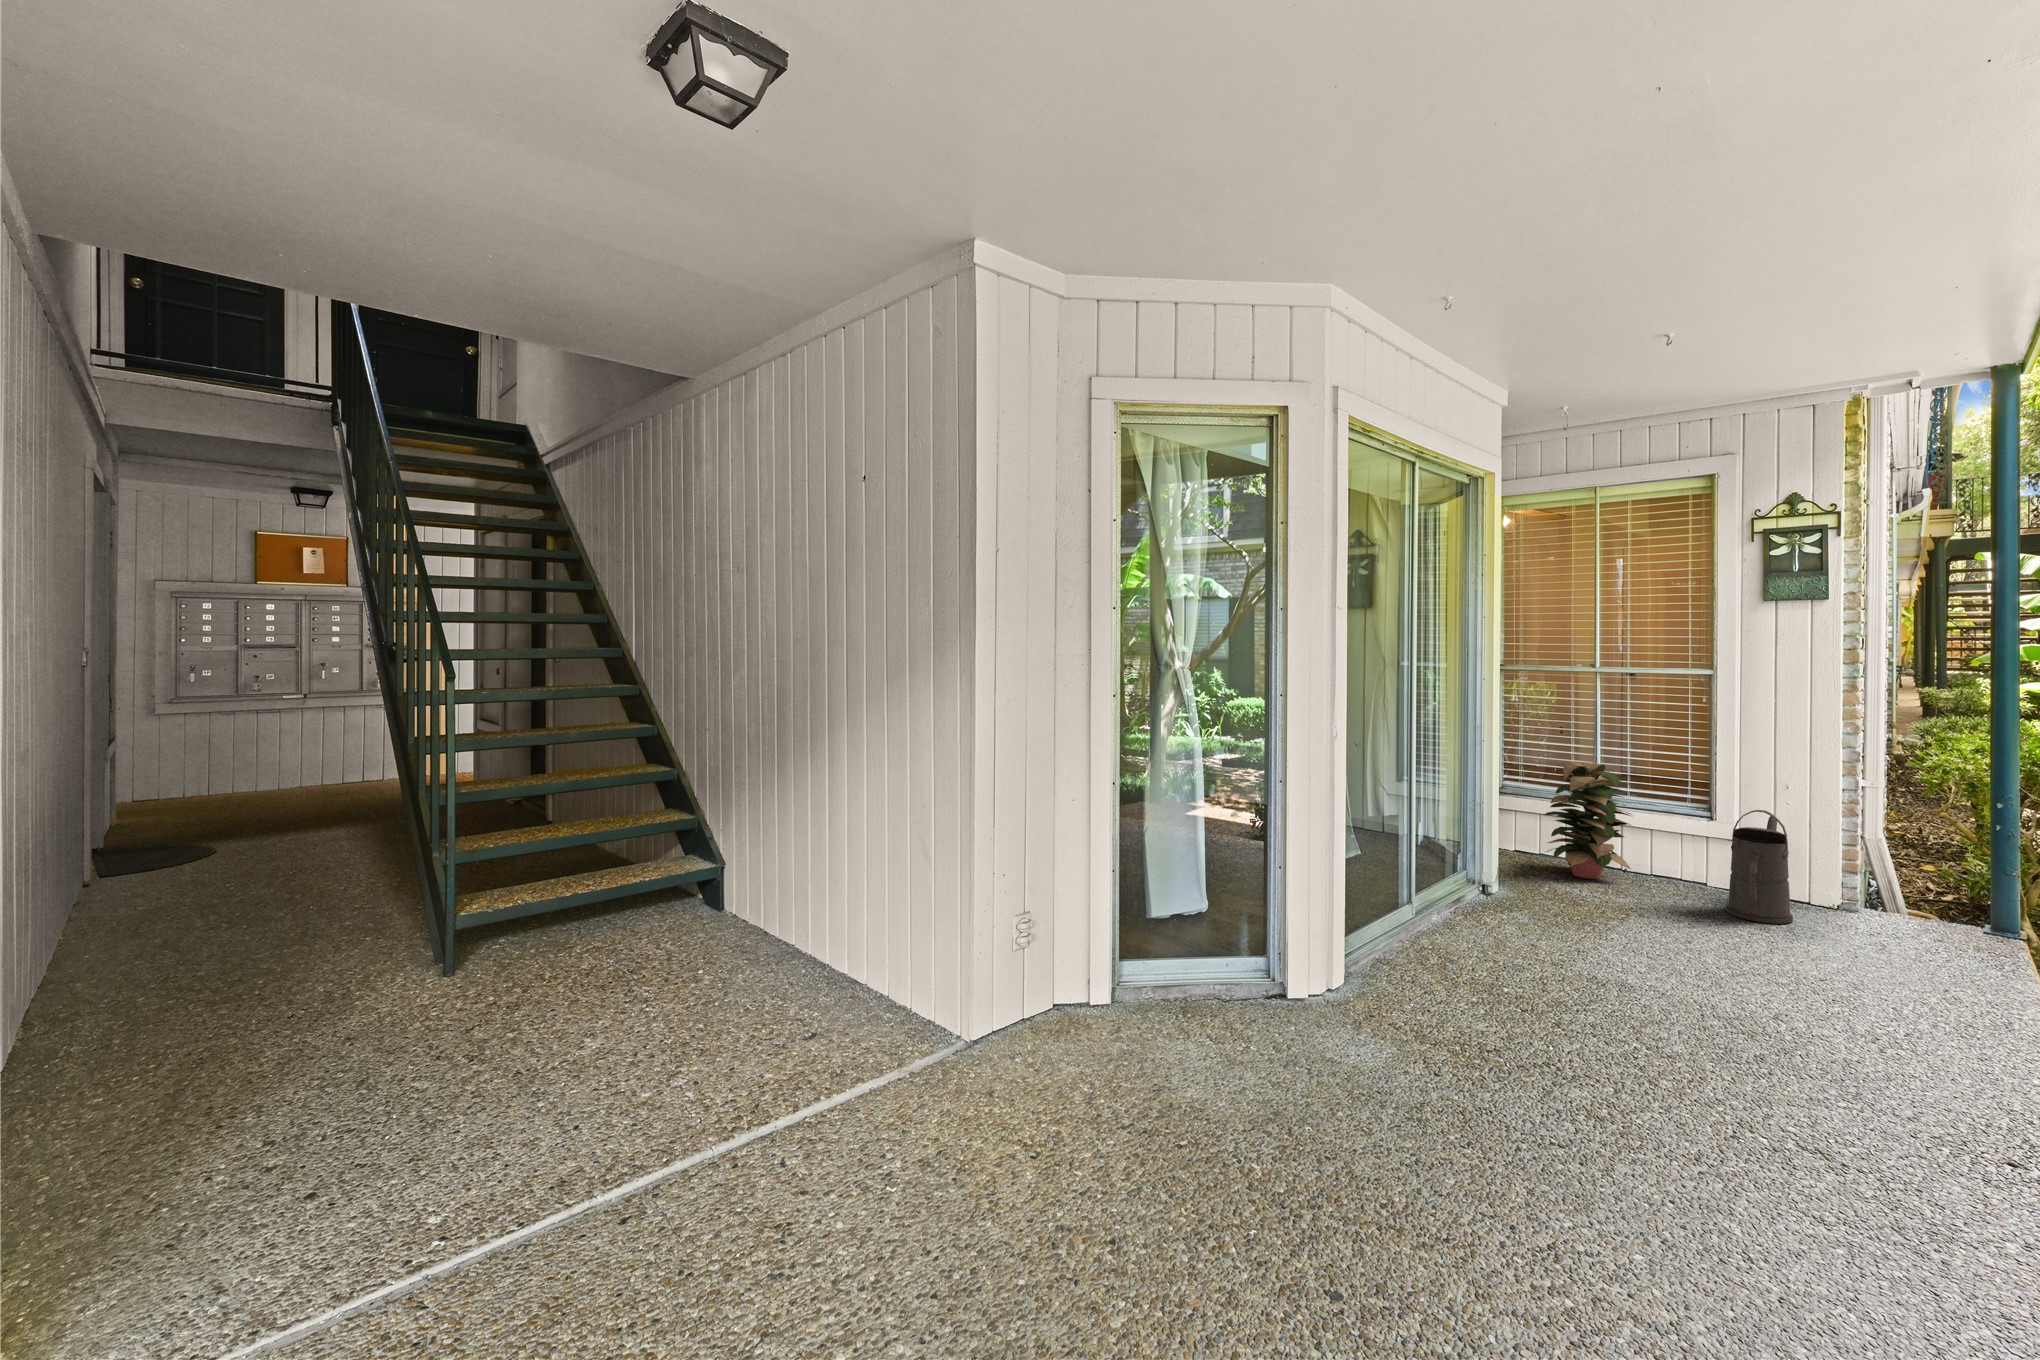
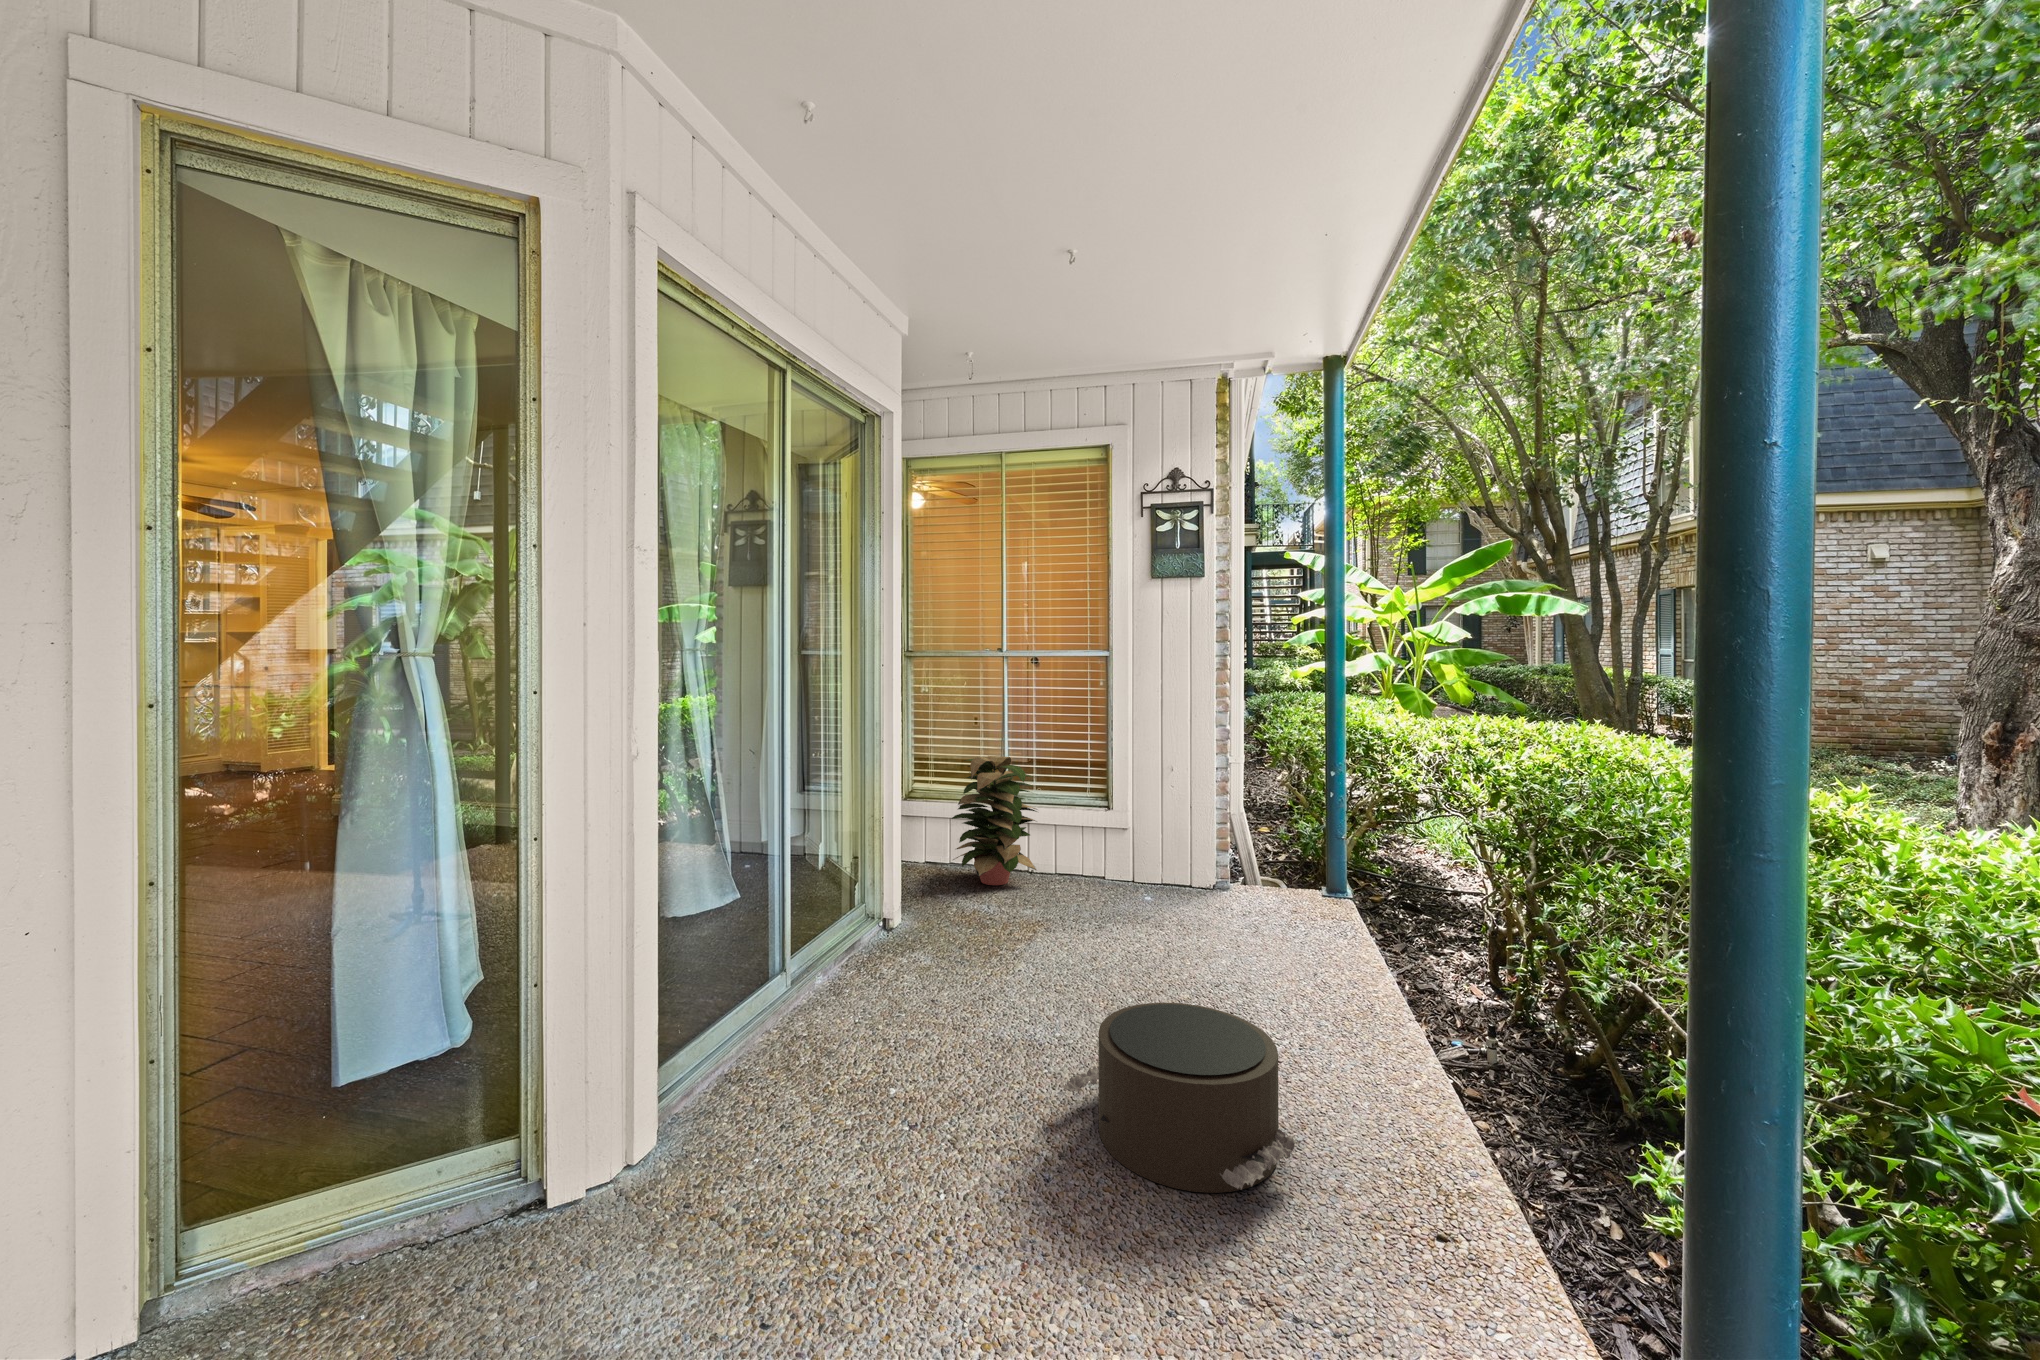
watering can: present [1726,810,1793,924] -> none [1126,796,1184,917]
pouf: none [1640,955,1850,1083] -> present [1062,1003,1301,1193]

